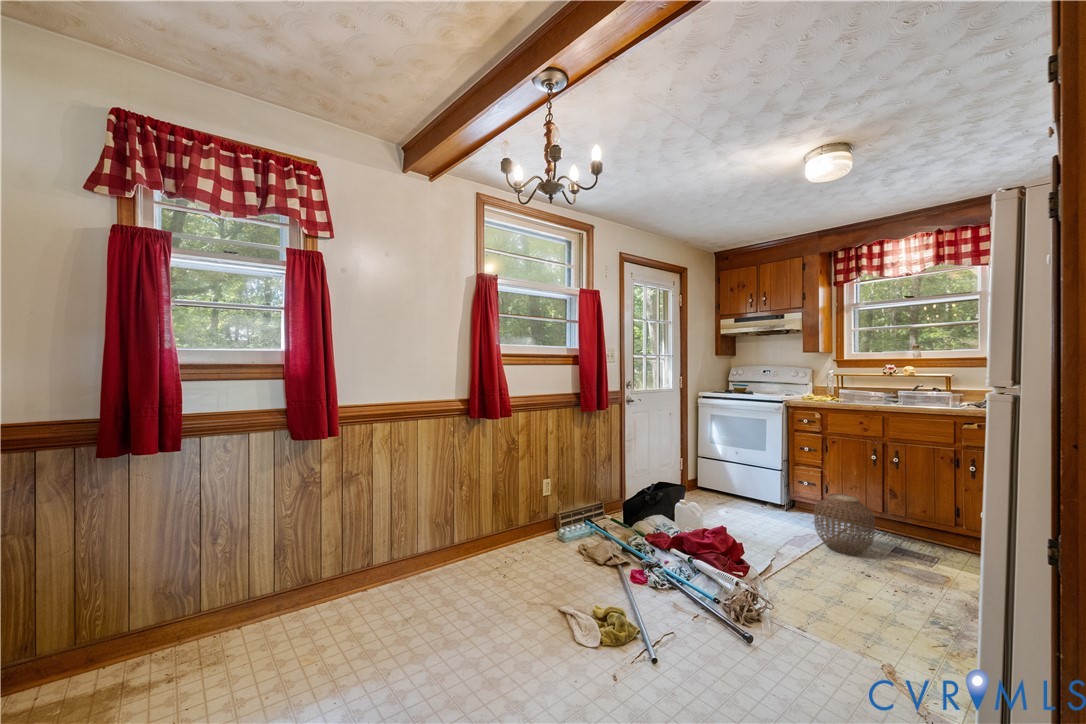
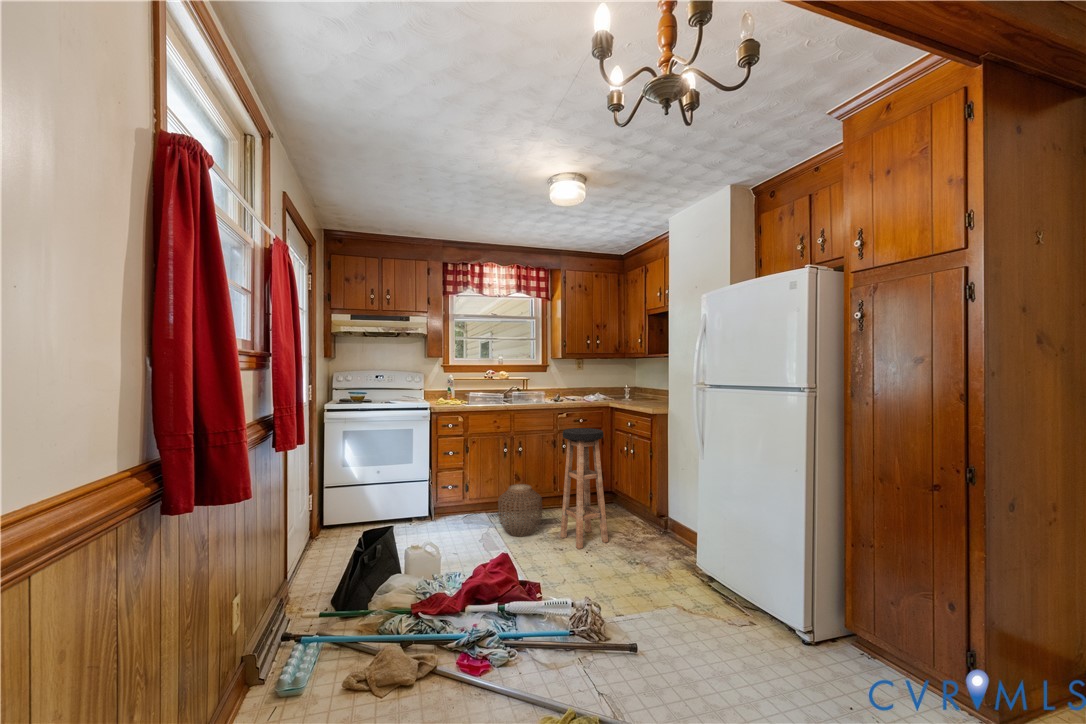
bar stool: none [874,439,942,603] -> present [560,428,608,549]

